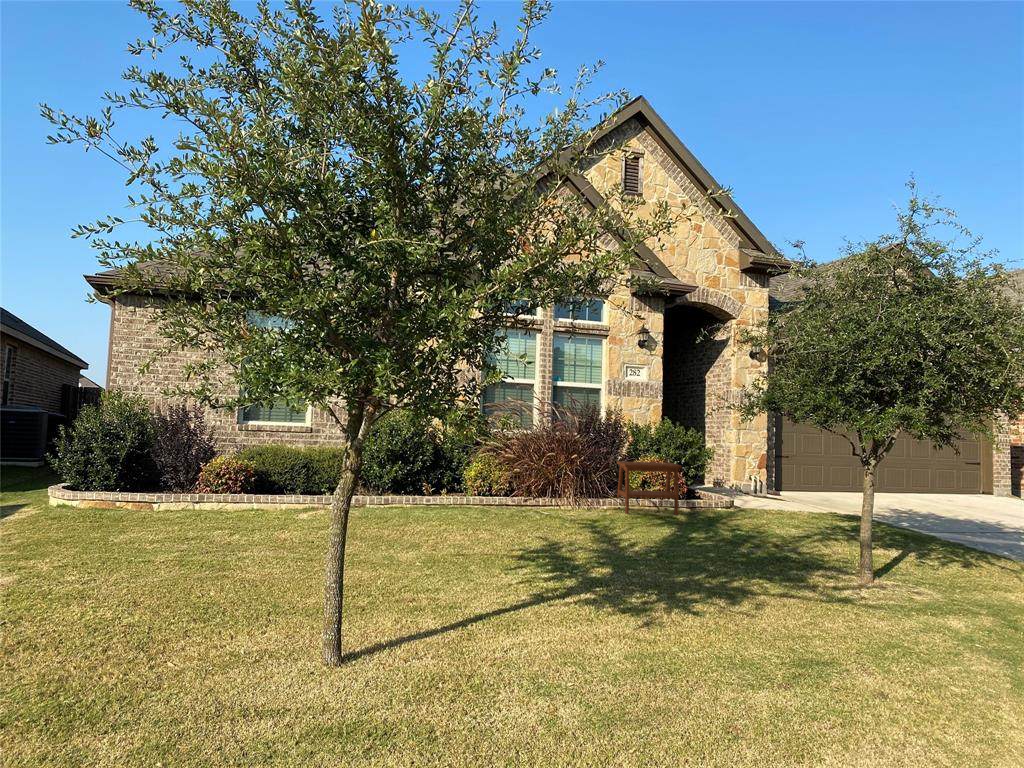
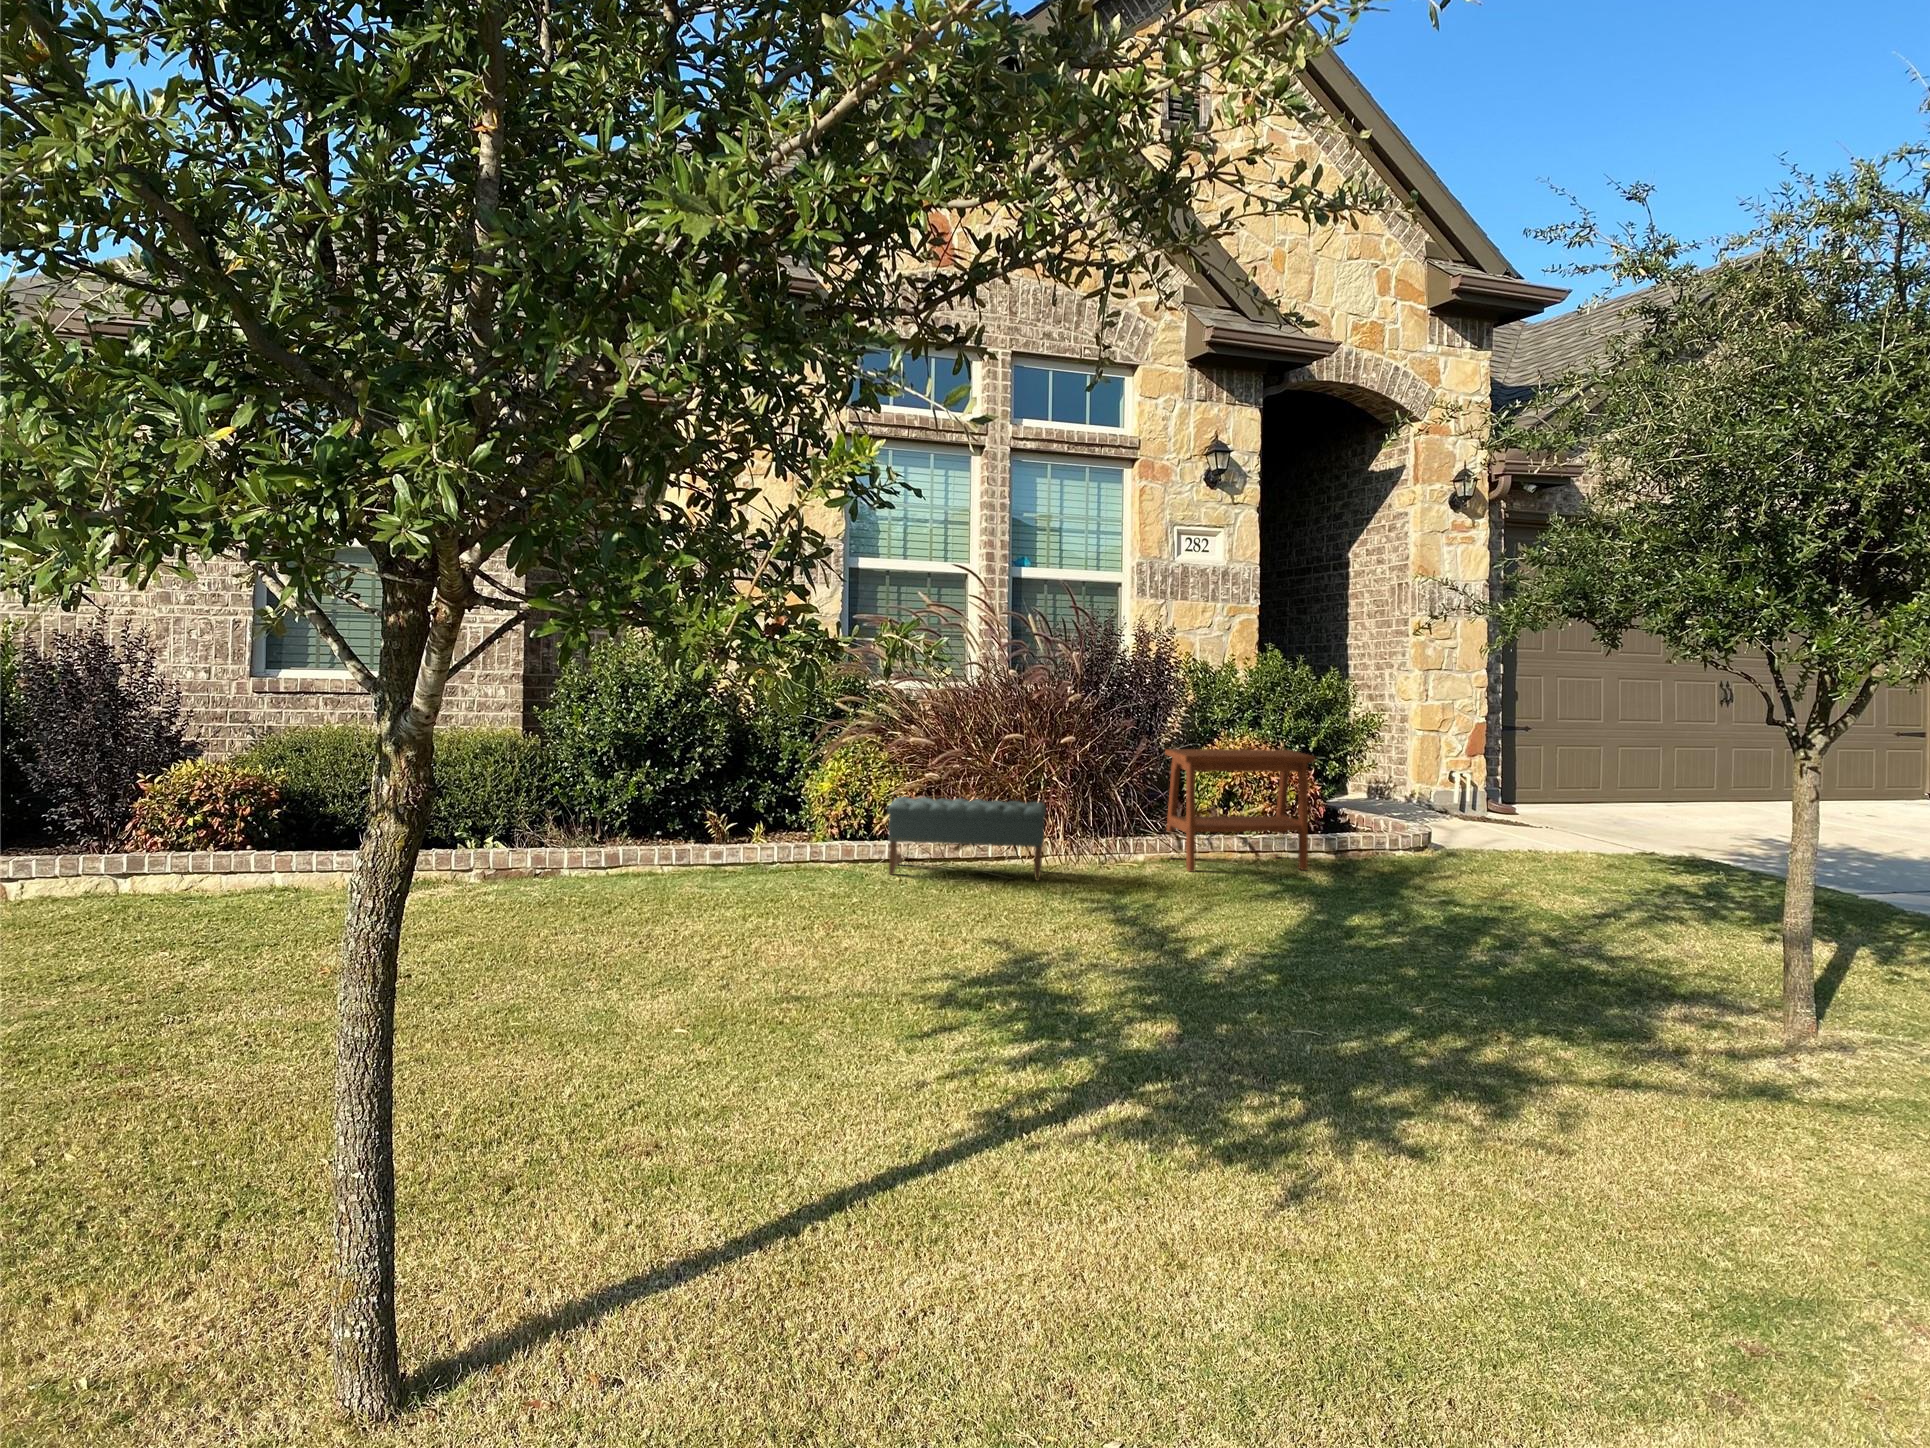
bench: none [498,479,565,516] -> present [888,797,1046,881]

